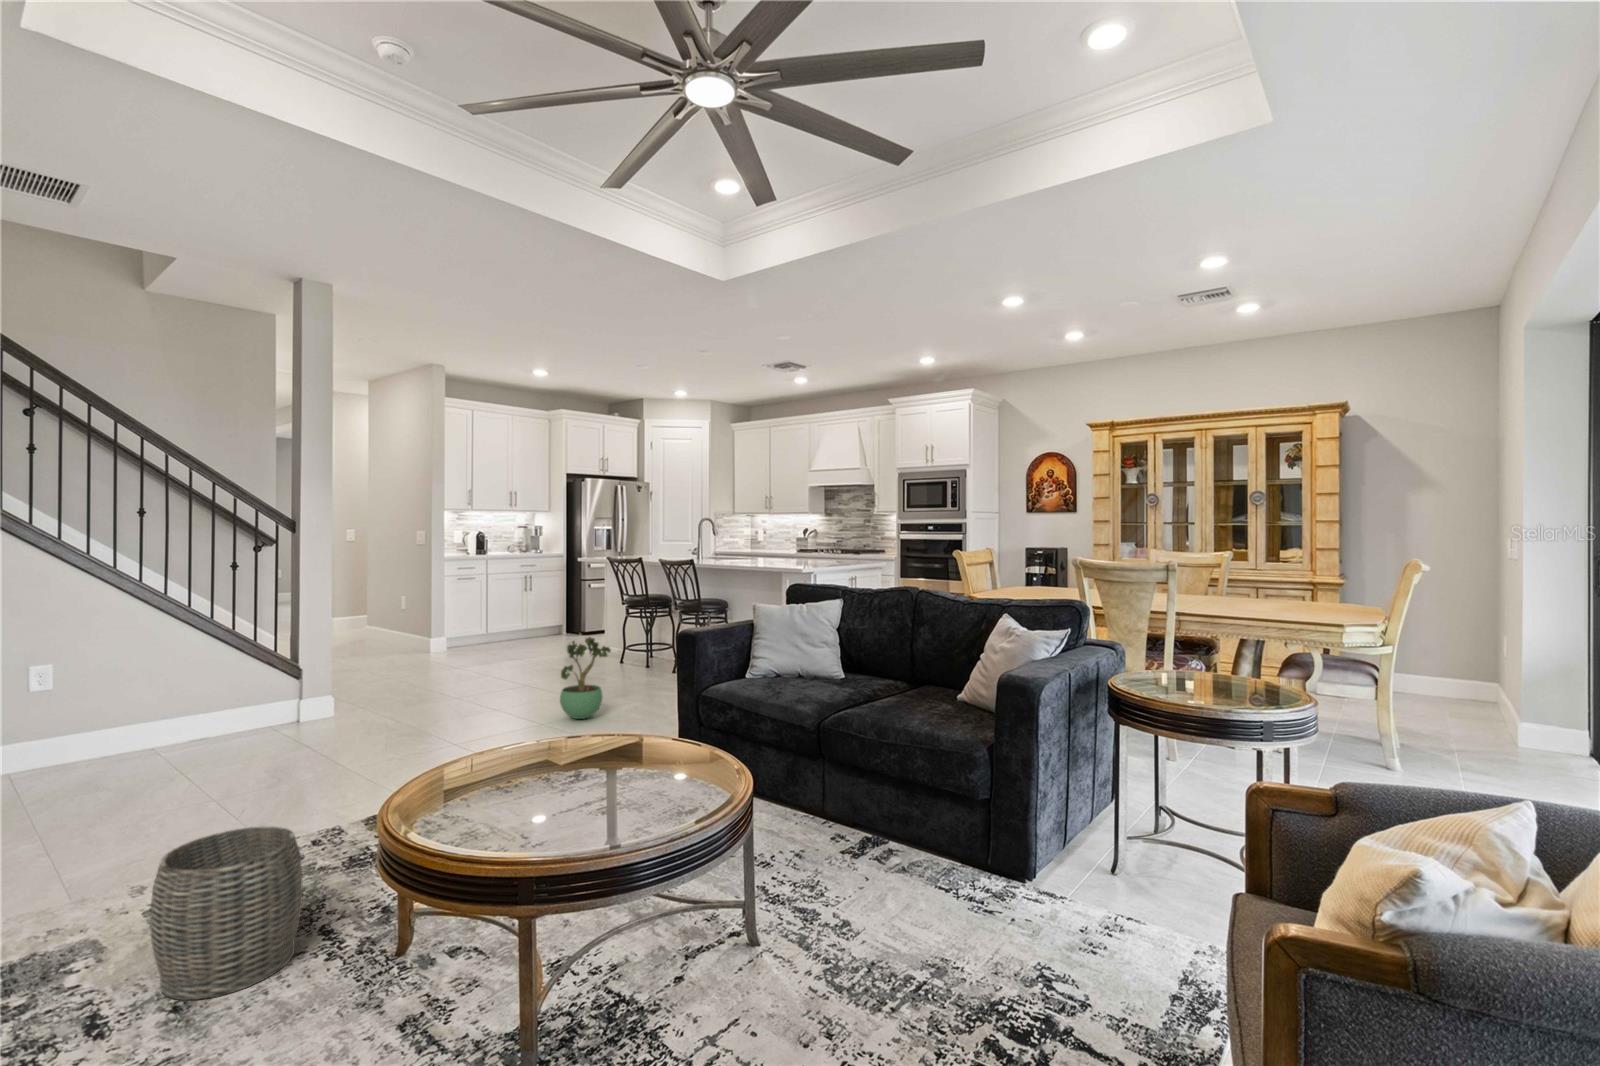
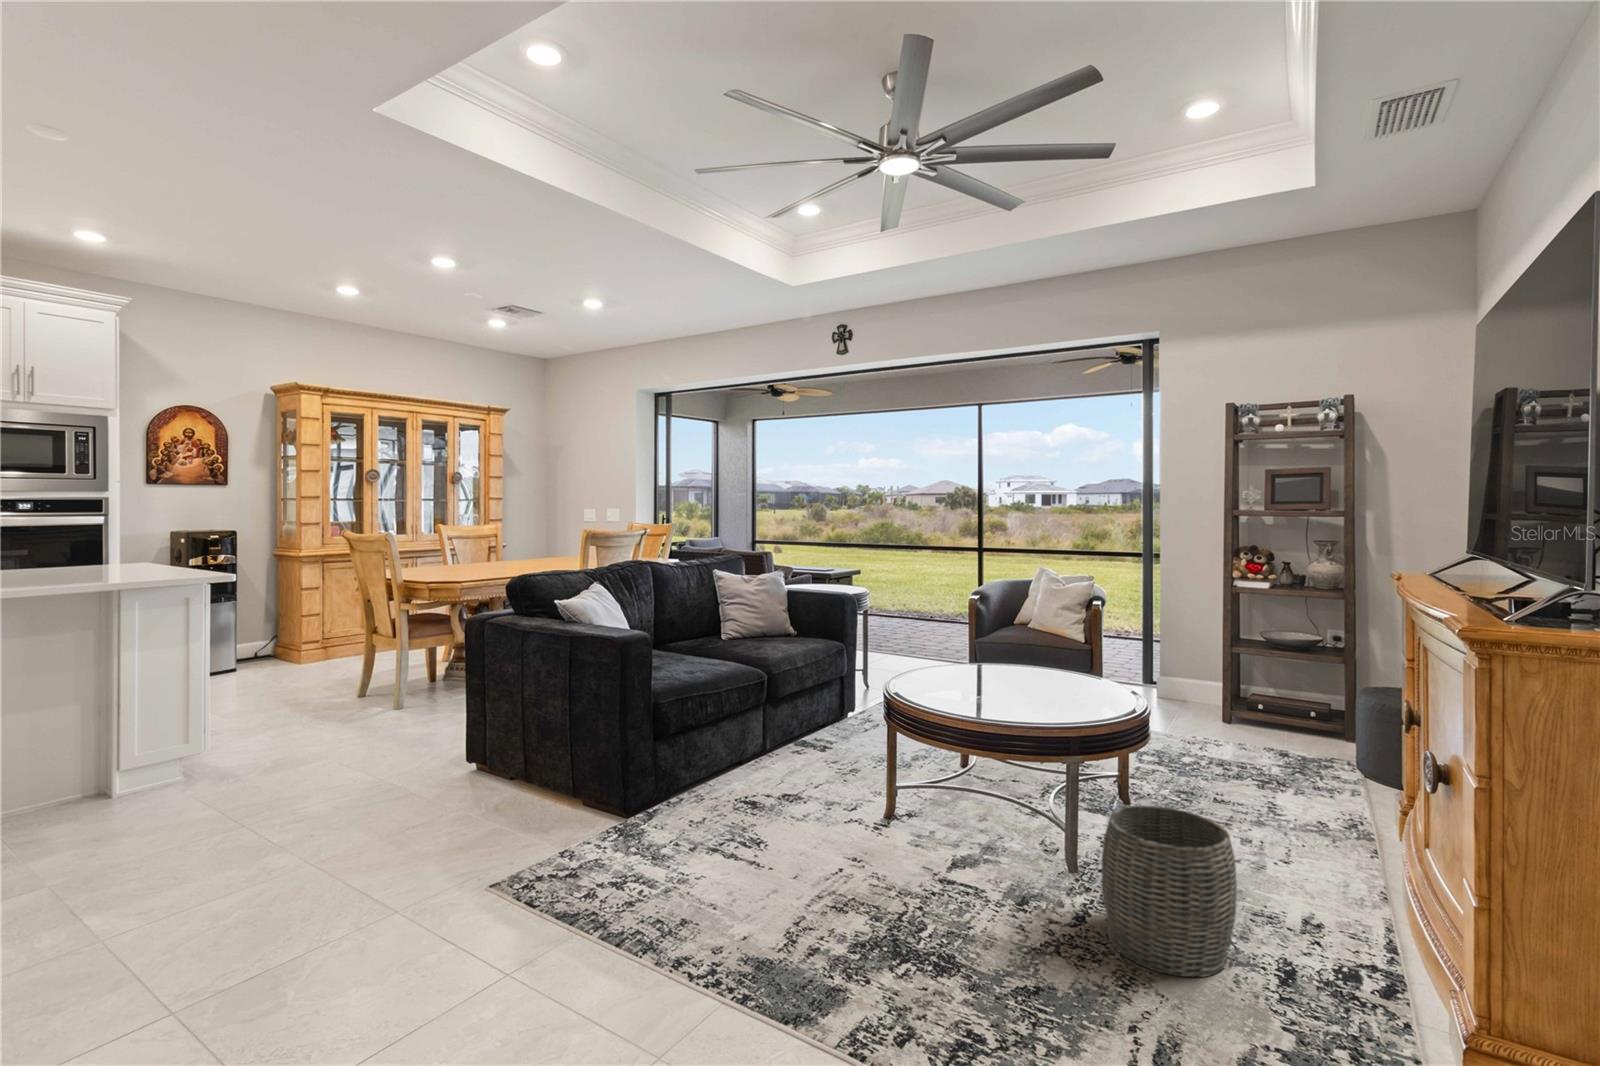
potted plant: present [560,637,611,719] -> none [106,744,231,952]

